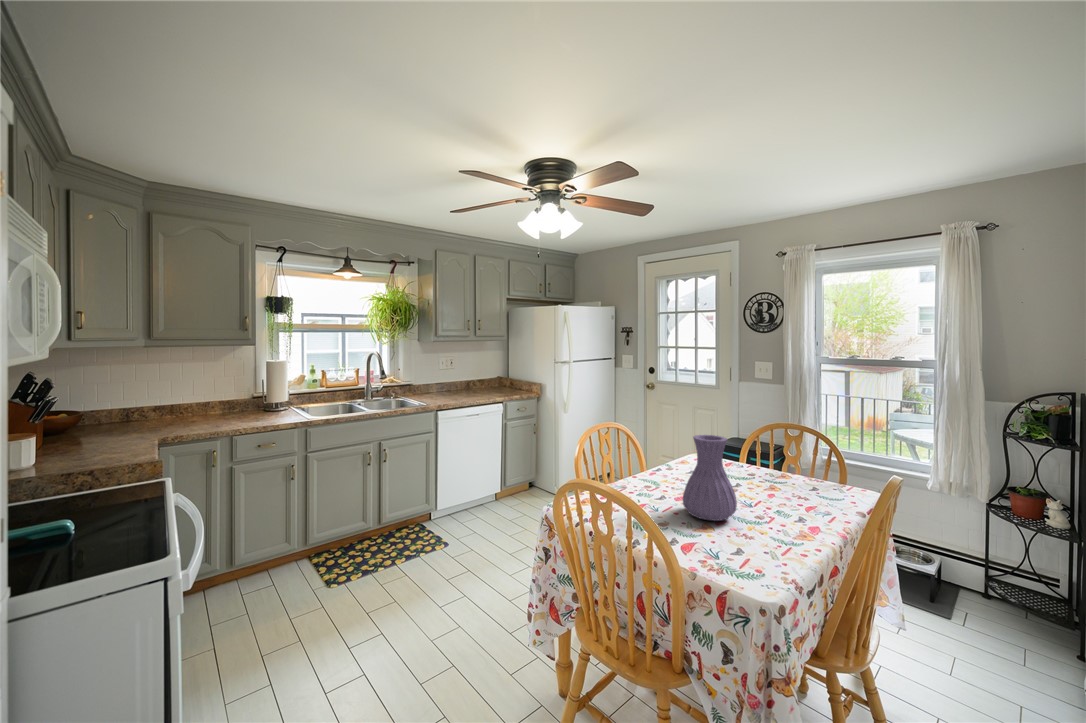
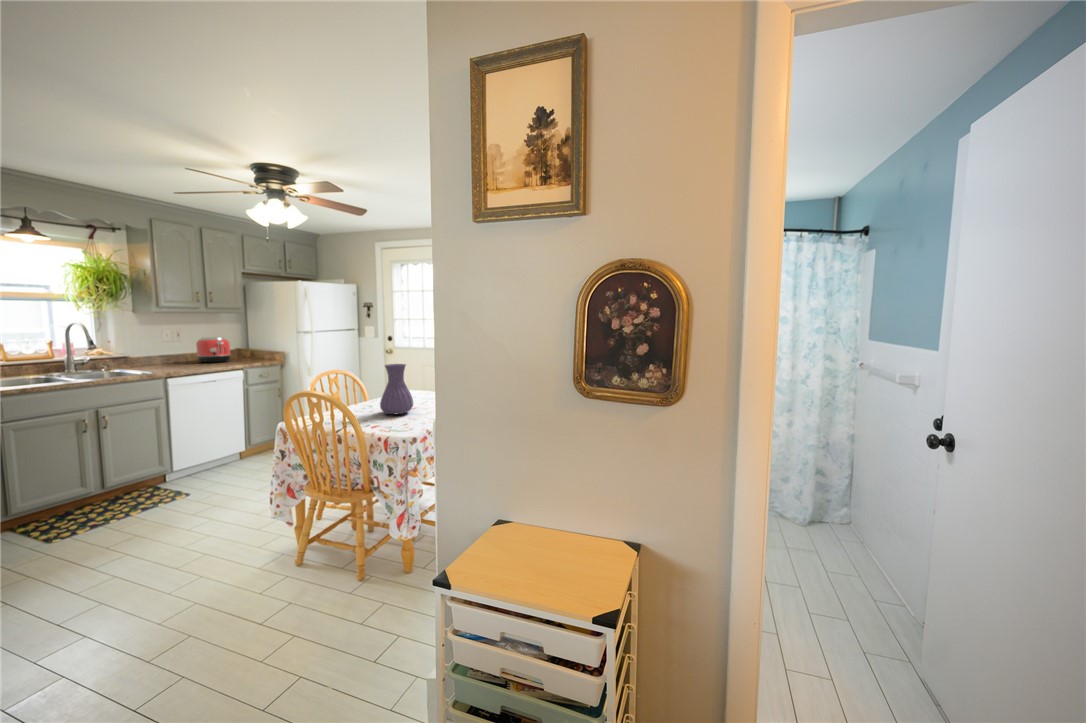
toaster: none [465,368,494,396] -> present [196,337,231,363]

